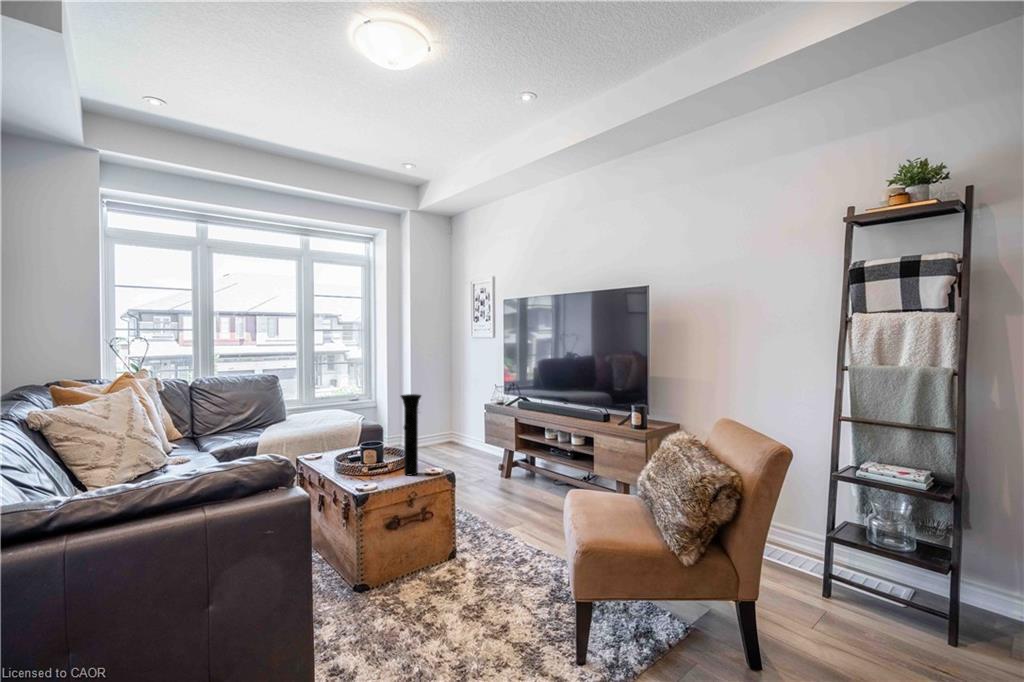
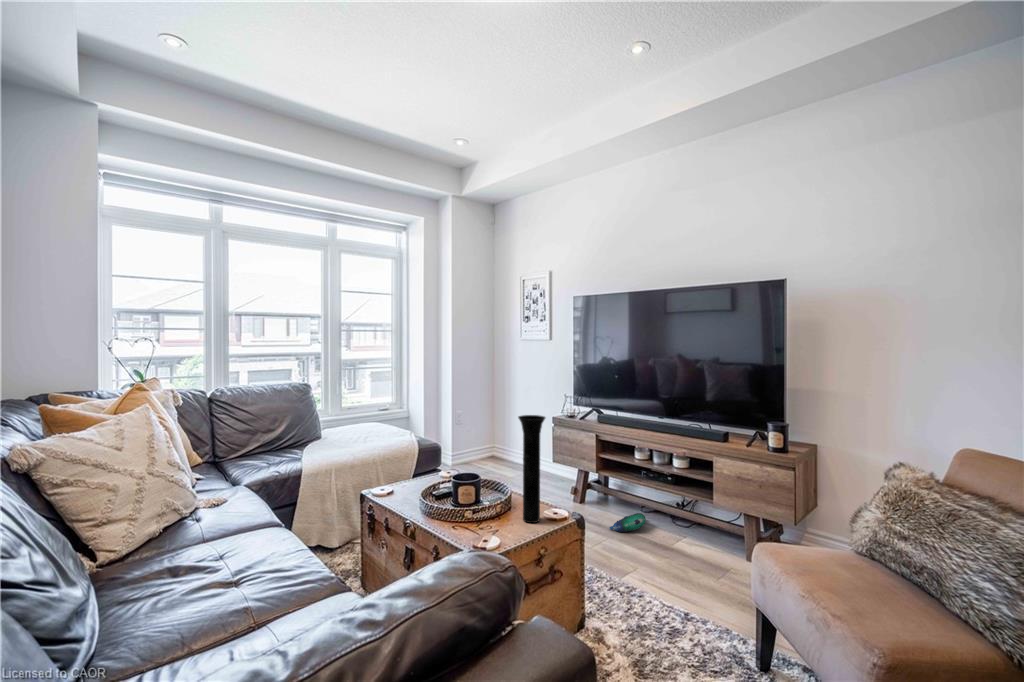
plush toy: none [518,484,552,500] -> present [609,513,646,532]

